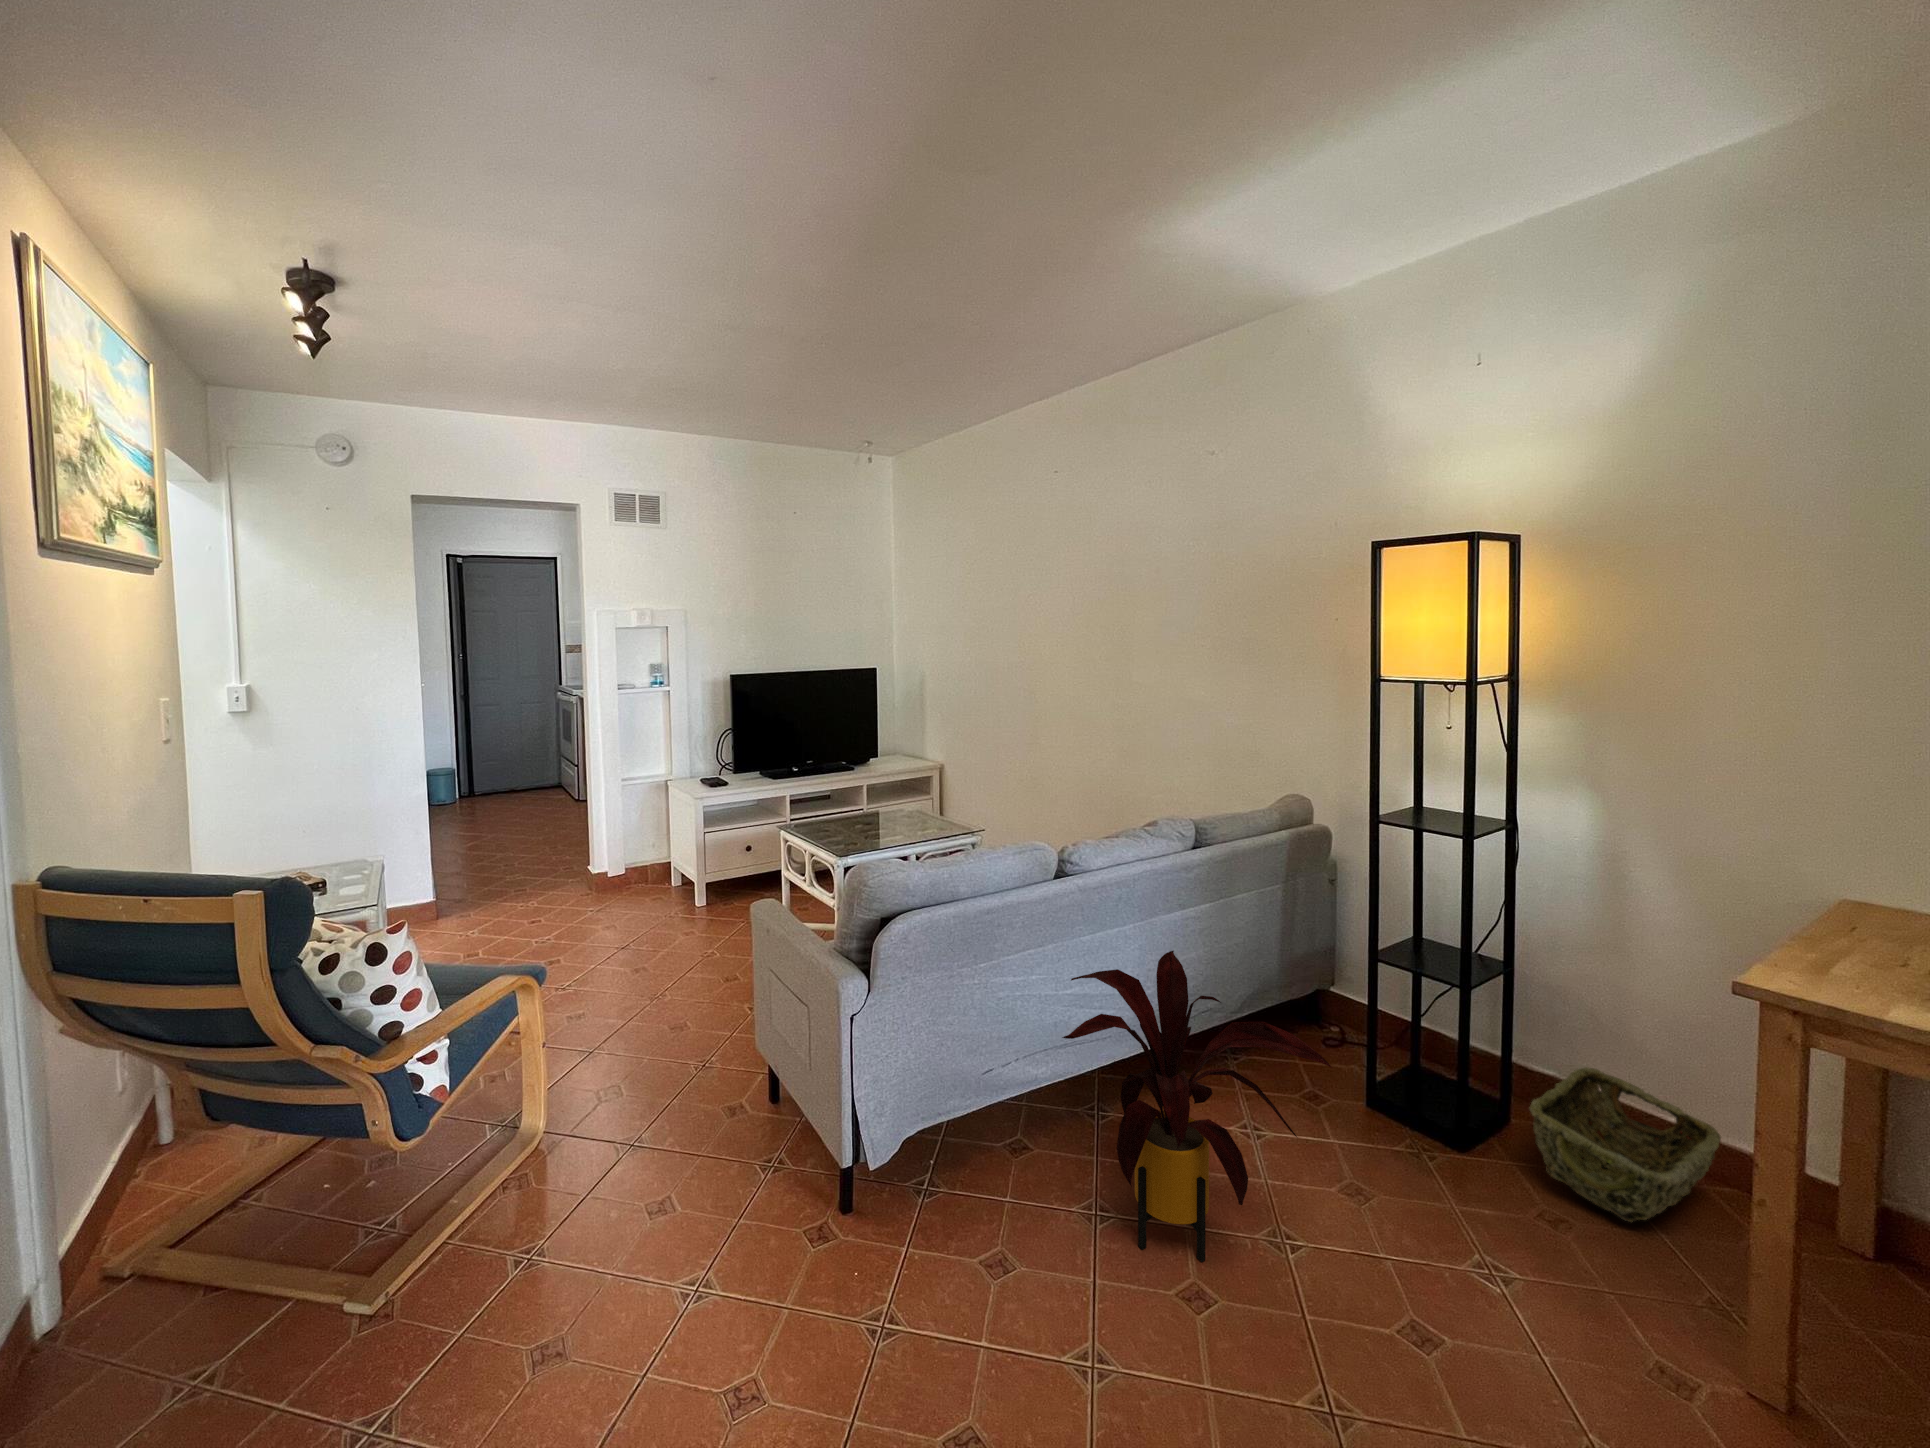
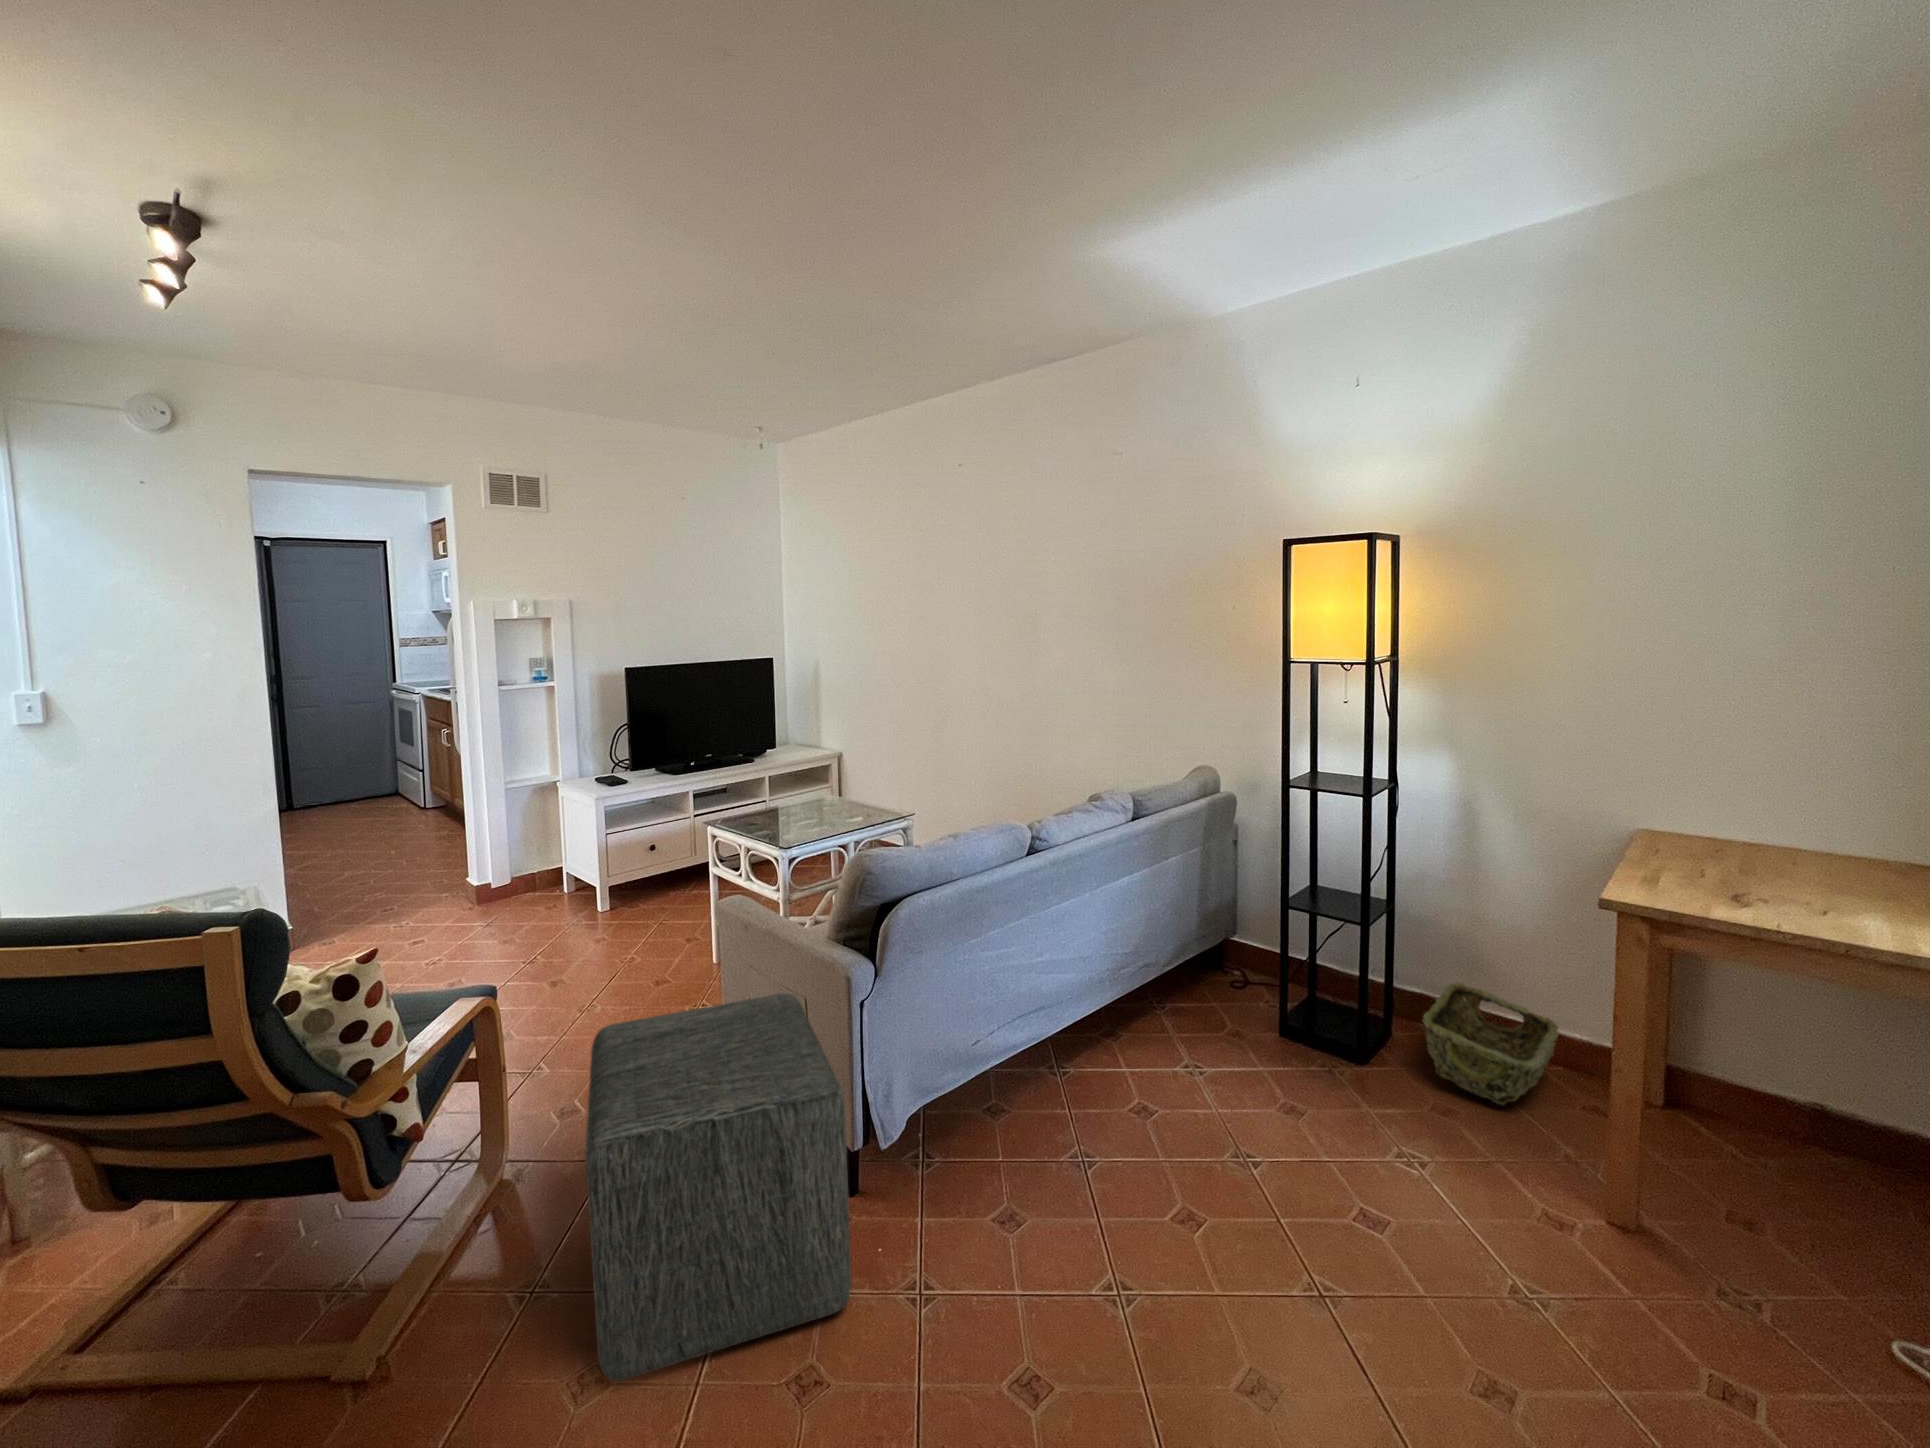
house plant: present [1062,951,1332,1262] -> none [1045,913,1297,1189]
ottoman: none [550,999,812,1360] -> present [585,993,851,1381]

